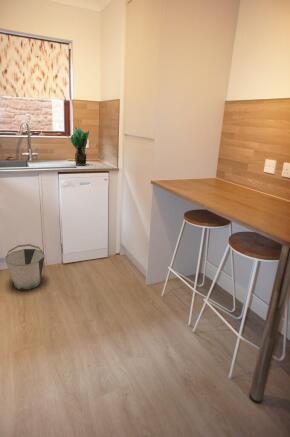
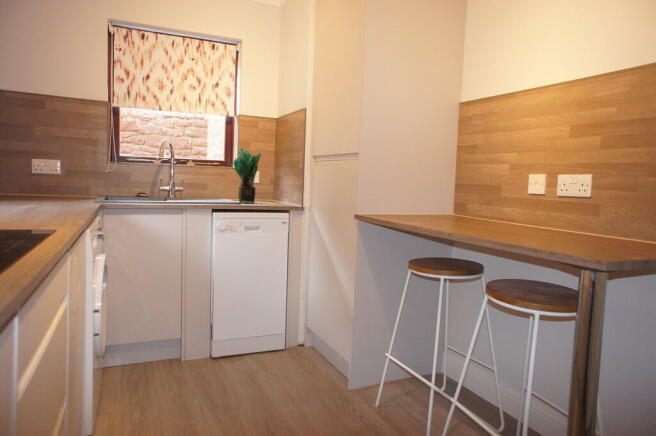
bucket: present [6,244,45,290] -> none [121,320,184,394]

